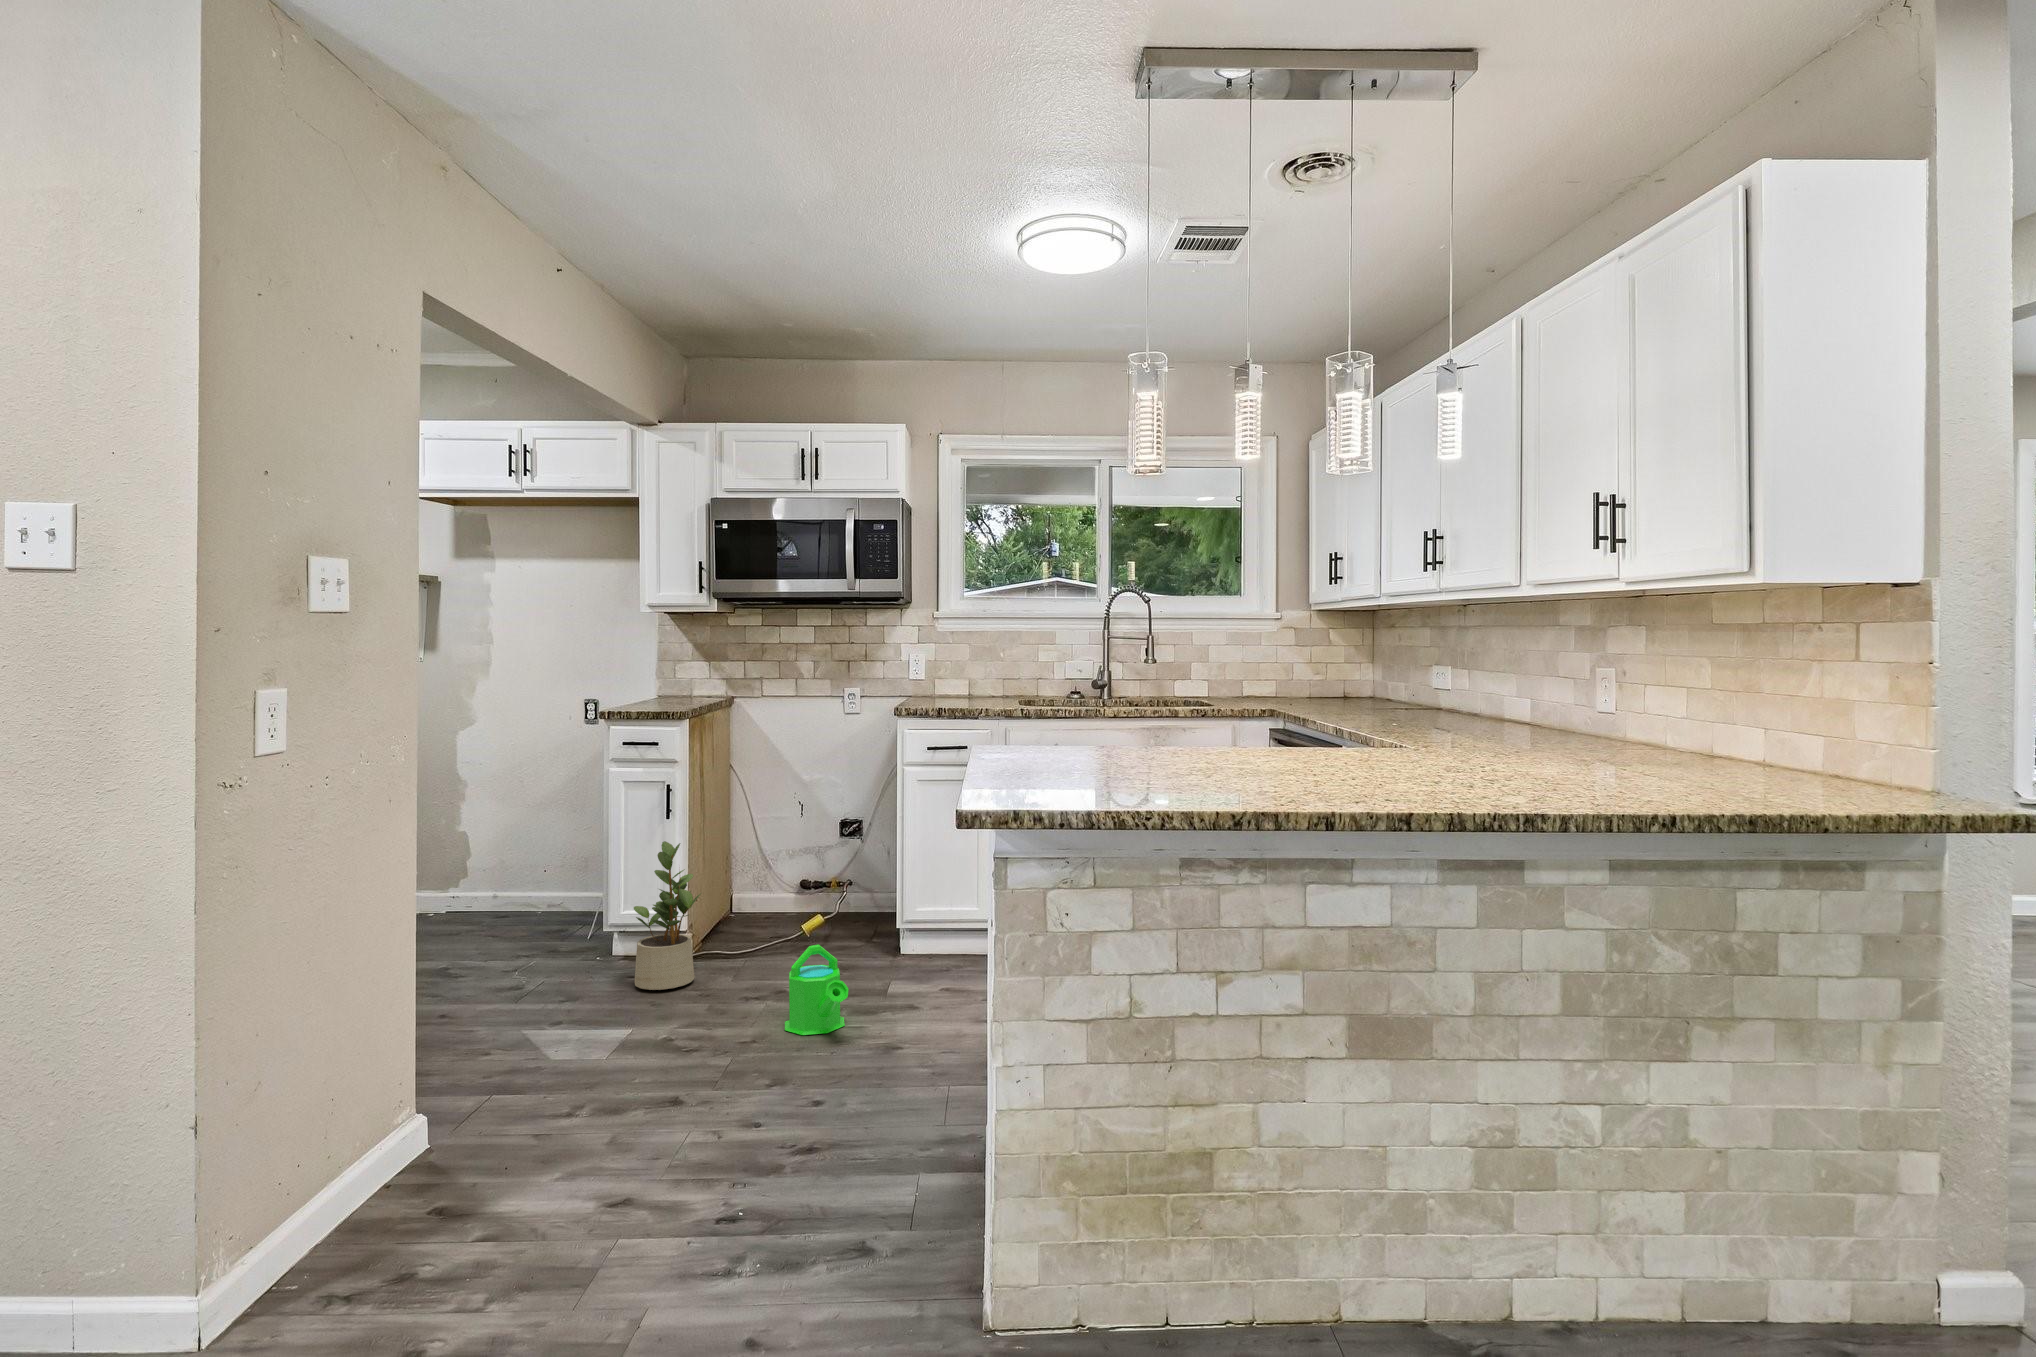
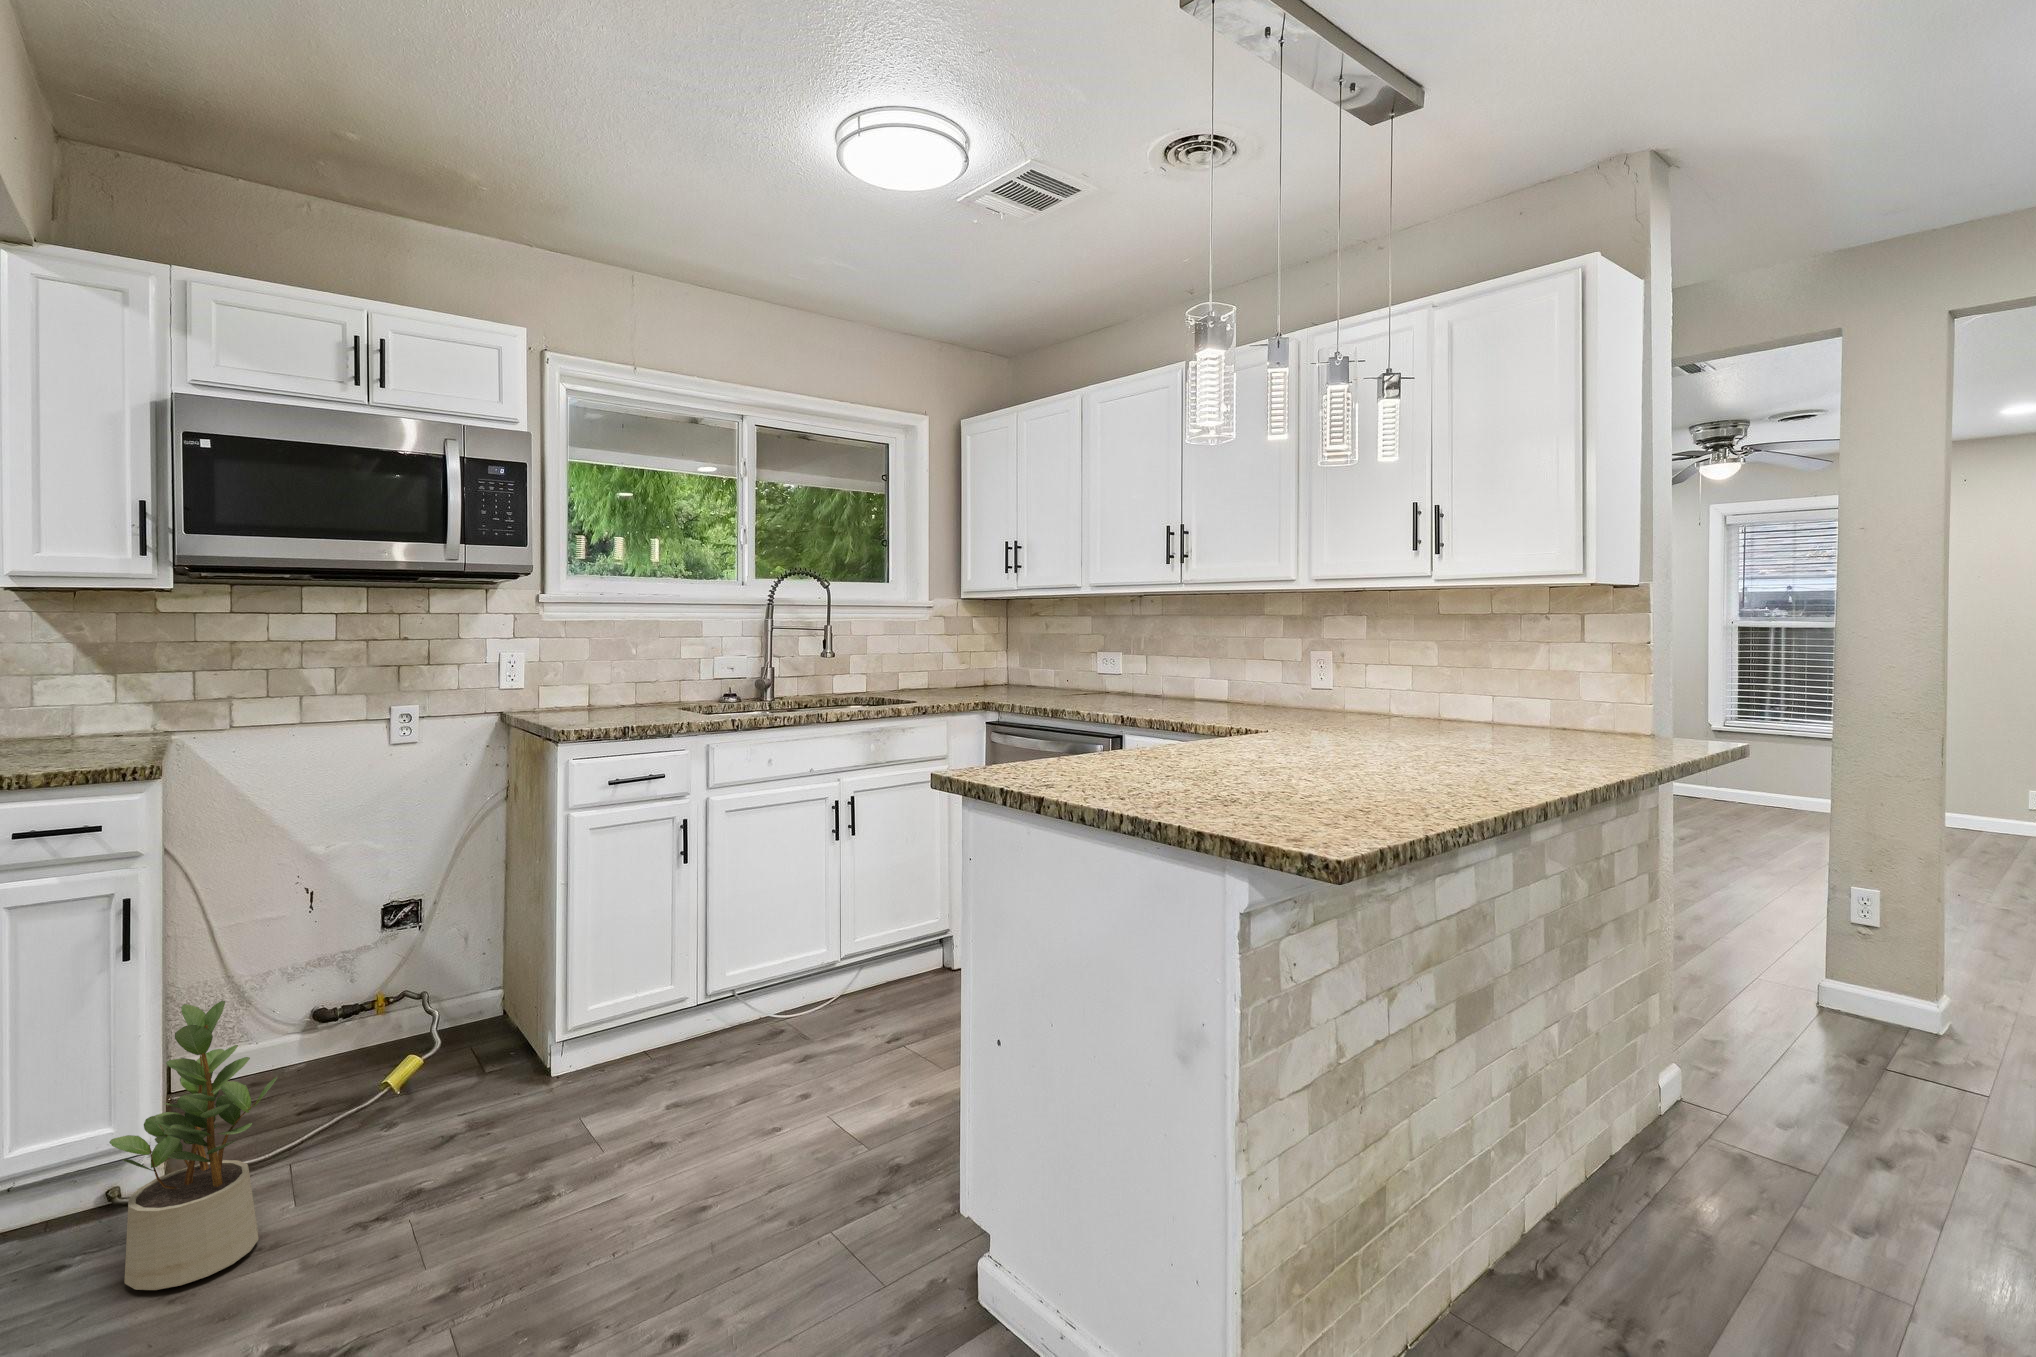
watering can: present [785,945,848,1035] -> none [515,1108,668,1263]

